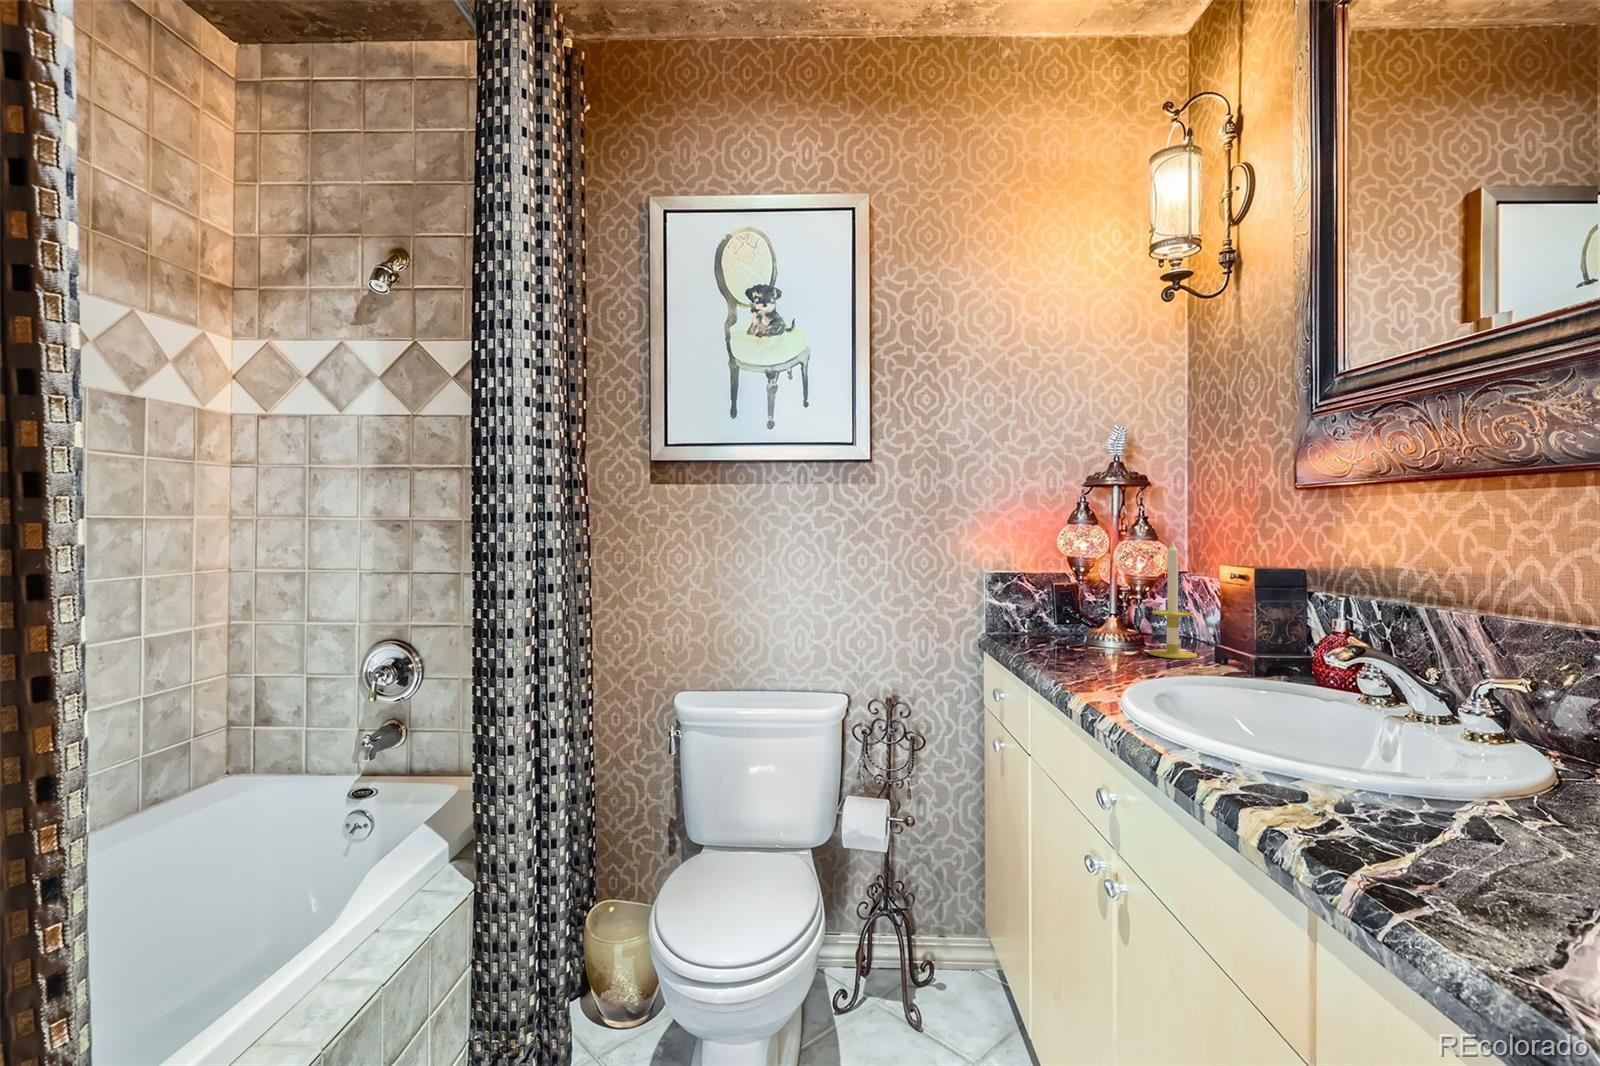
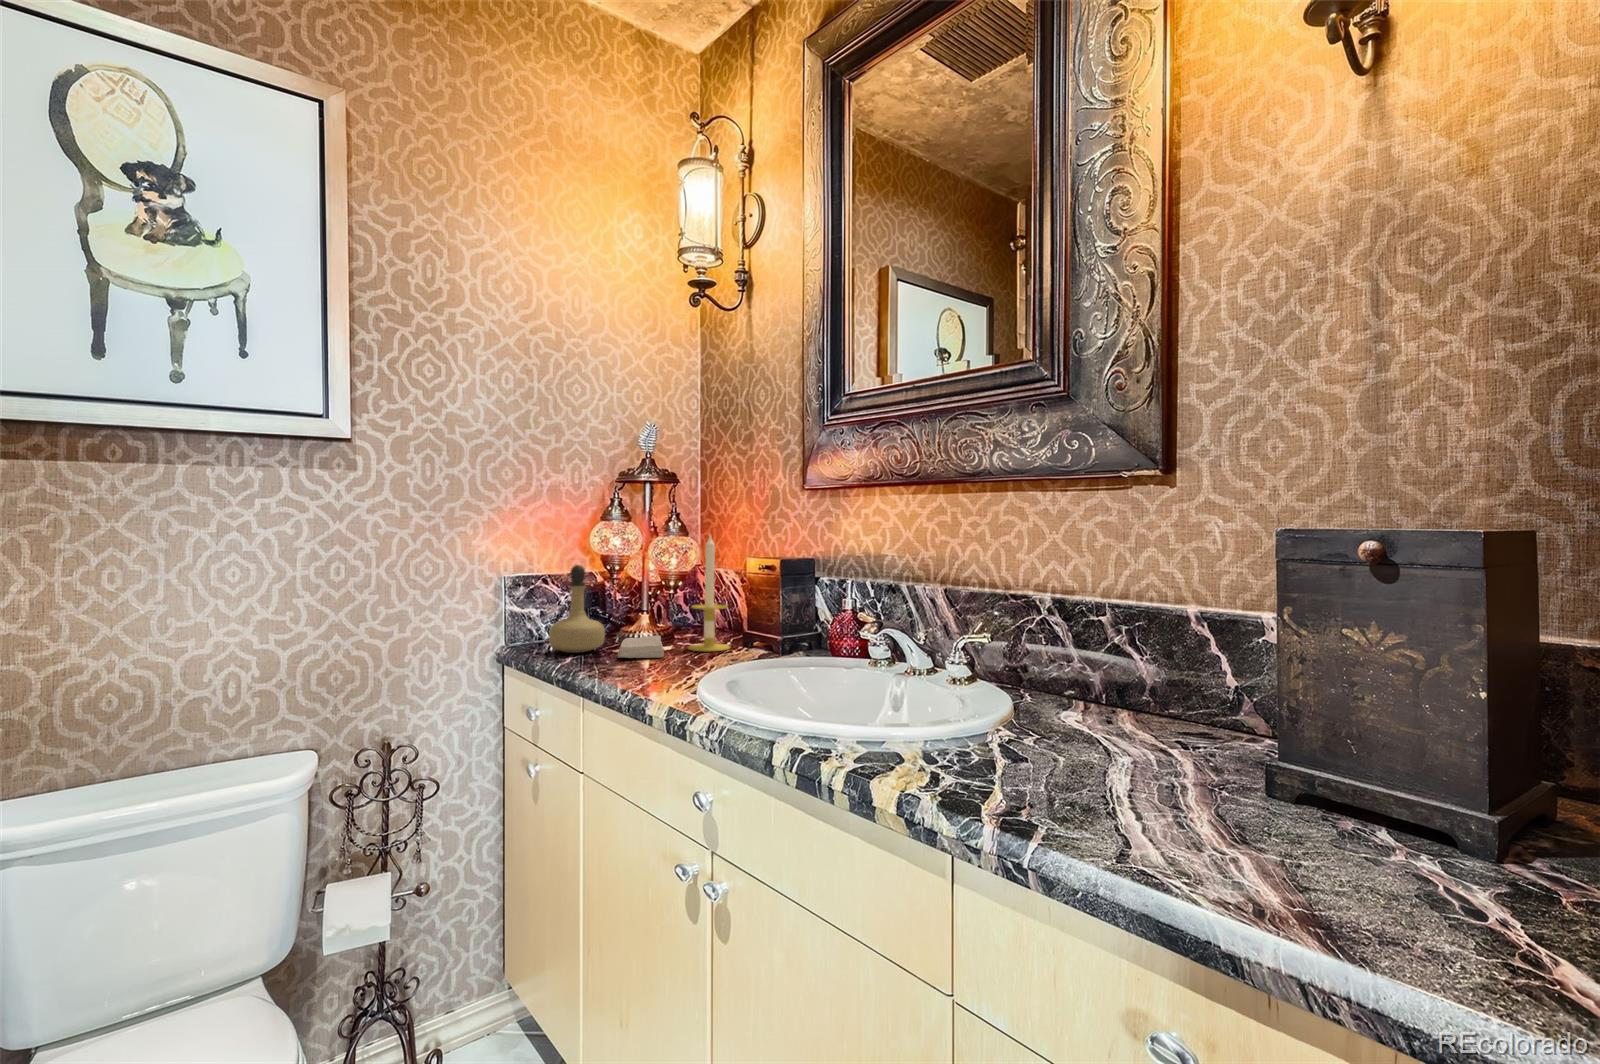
perfume bottle: none [1018,568,1068,645] -> present [549,565,605,653]
soap bar: none [1074,637,1118,658] -> present [617,635,664,658]

